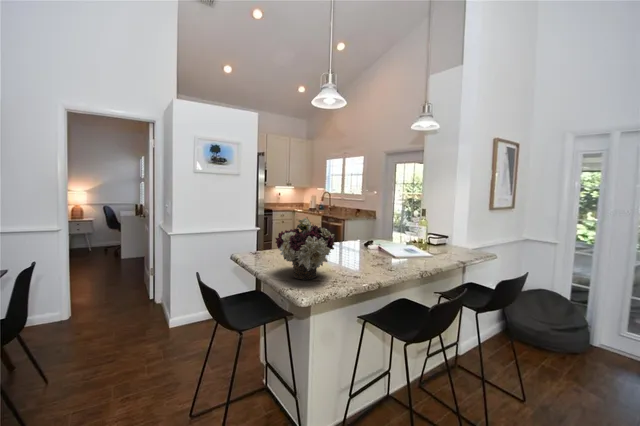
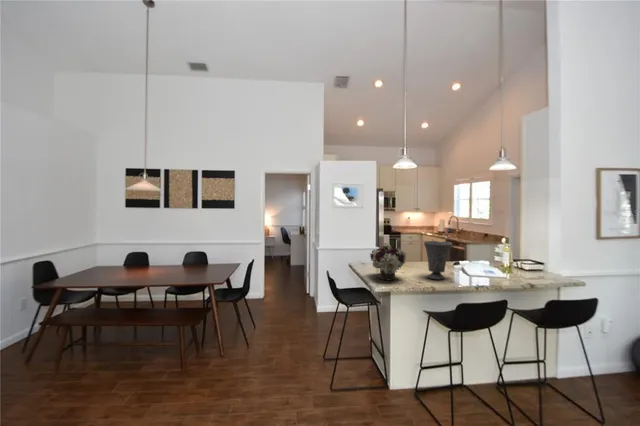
vase: none [352,215,390,270] -> present [424,241,452,280]

